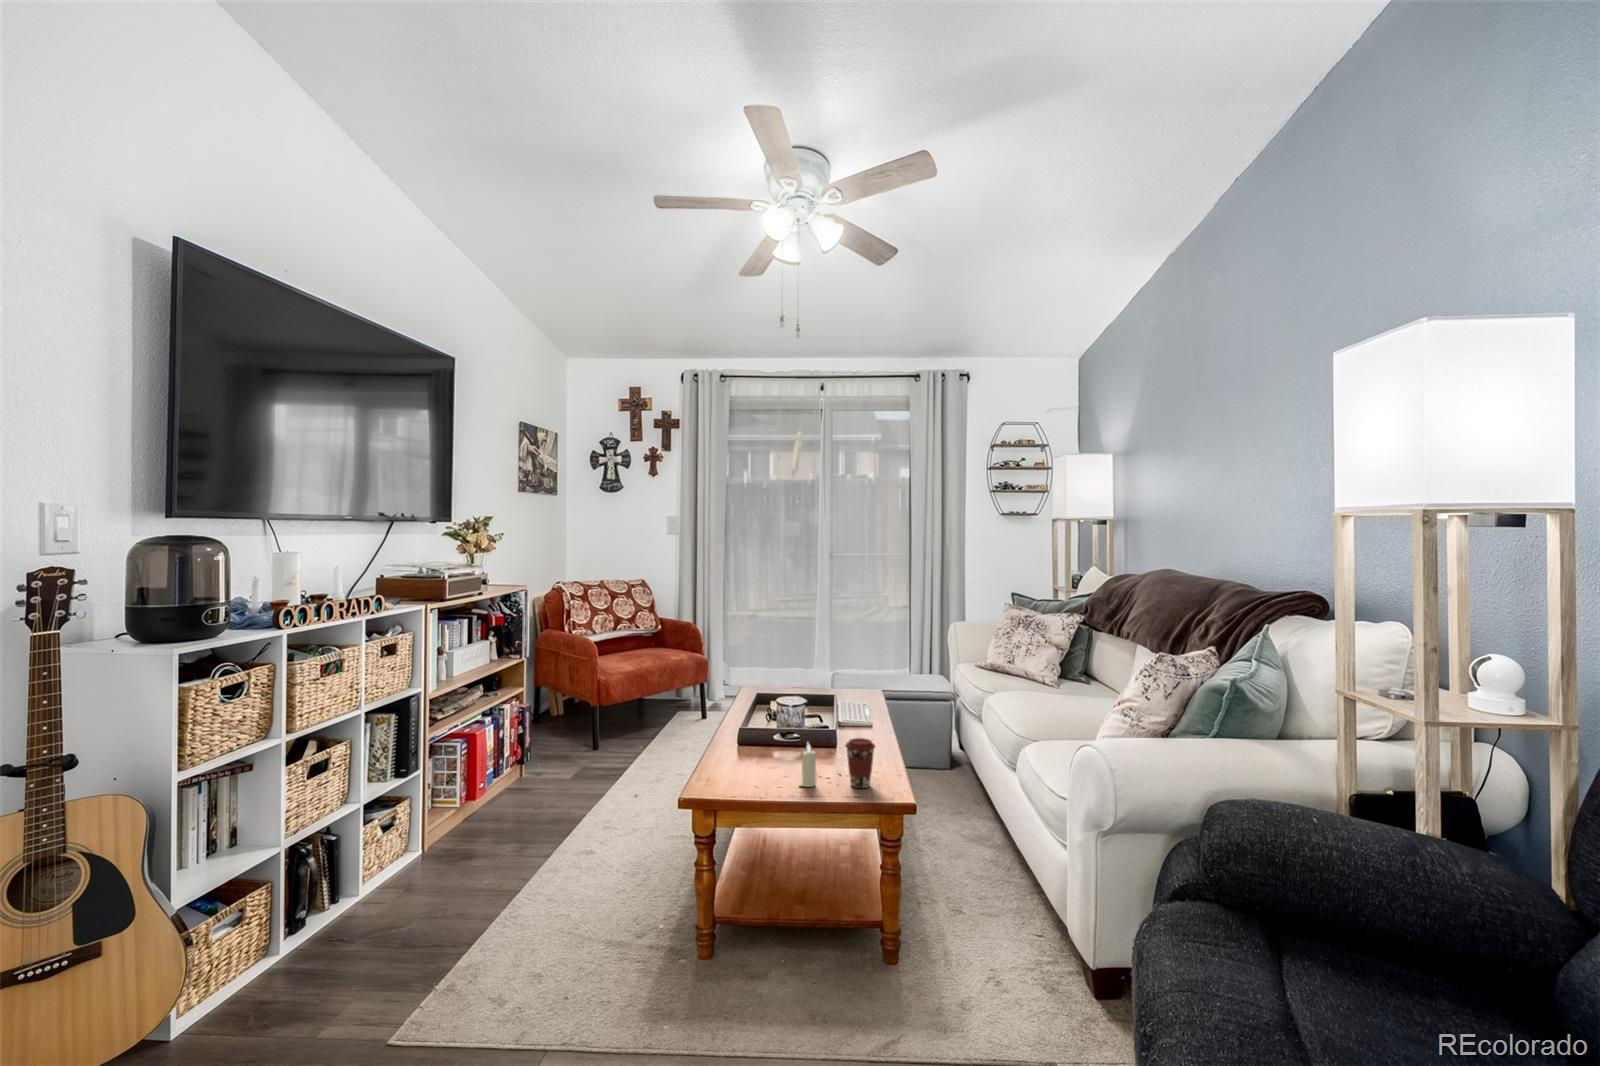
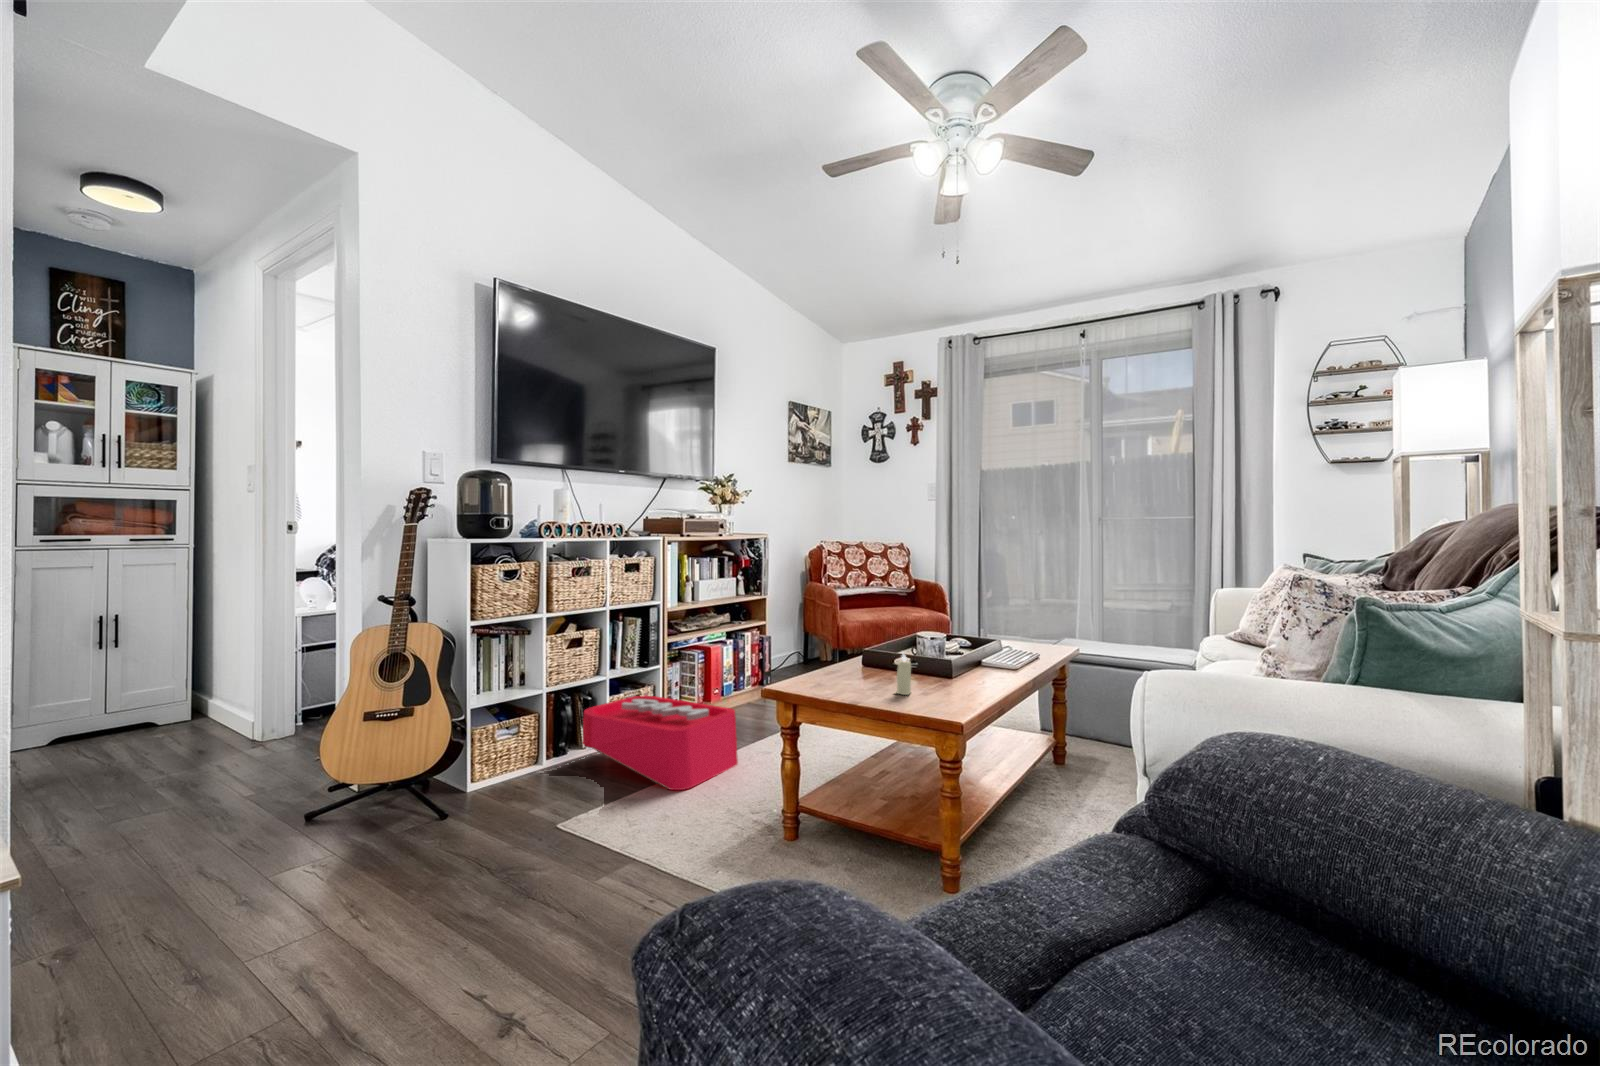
coffee cup: present [845,738,875,788] -> none [938,654,969,702]
storage bin: none [344,799,558,941] -> present [583,686,738,790]

